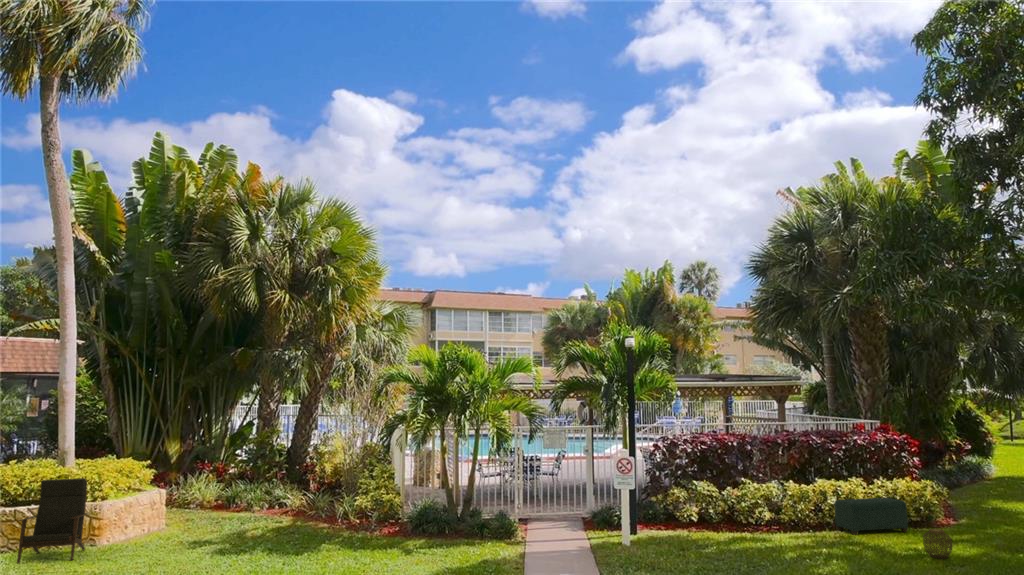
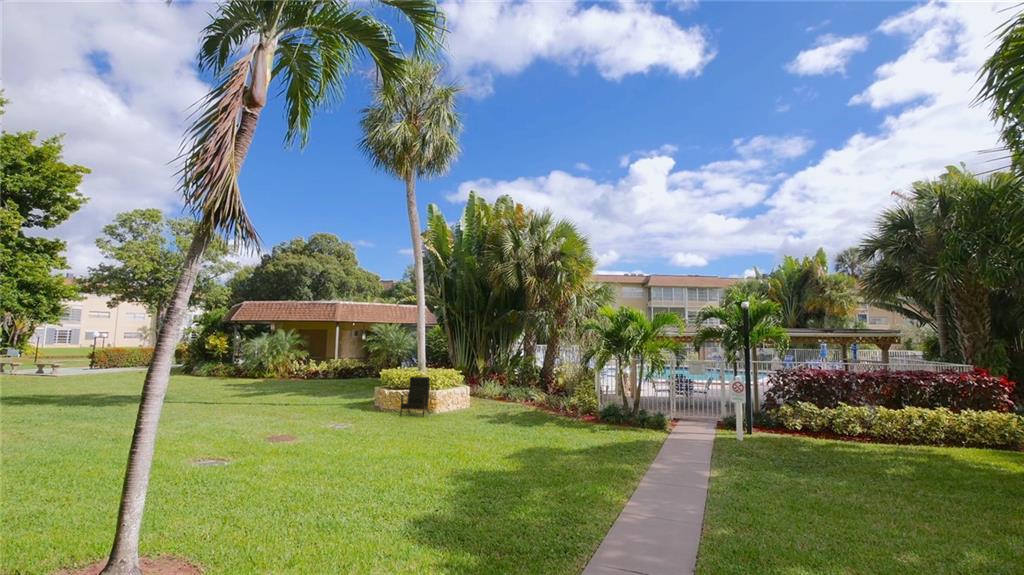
bench: present [834,498,908,535] -> none [918,423,988,452]
woven basket: present [923,529,952,559] -> none [979,447,1007,470]

